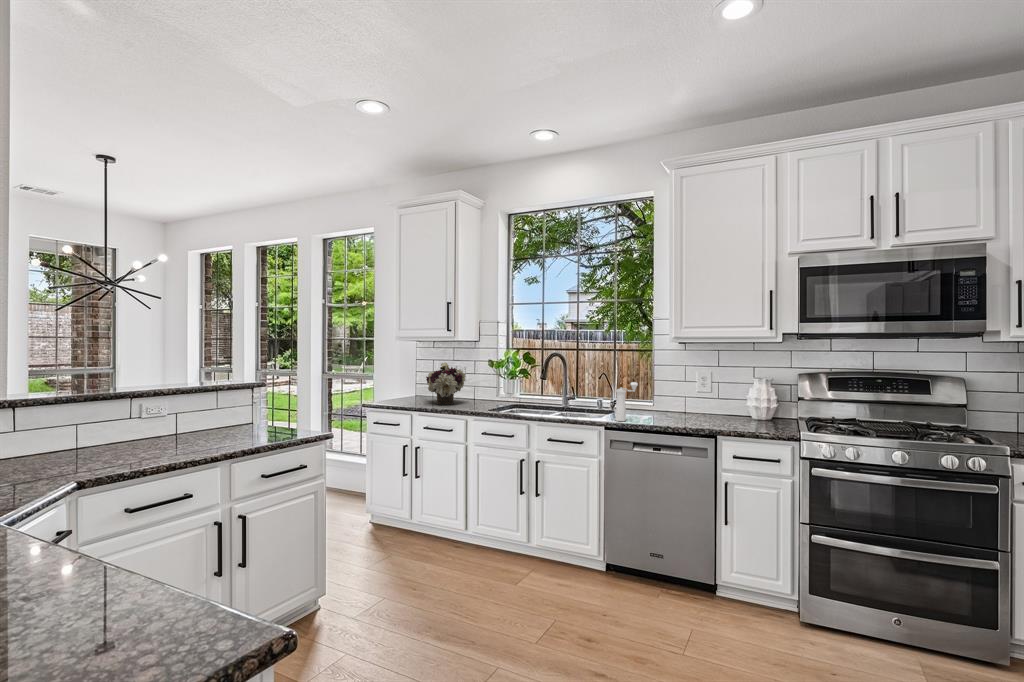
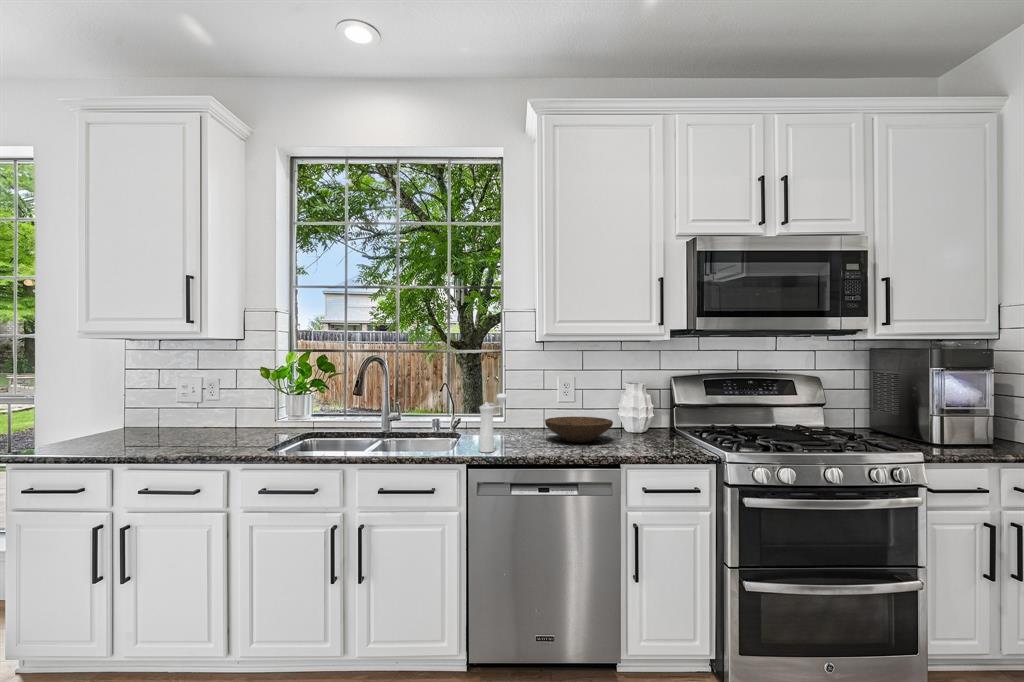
flower arrangement: present [426,362,465,405] -> none [144,372,222,446]
wooden bowl: none [668,402,721,421] -> present [545,417,613,443]

